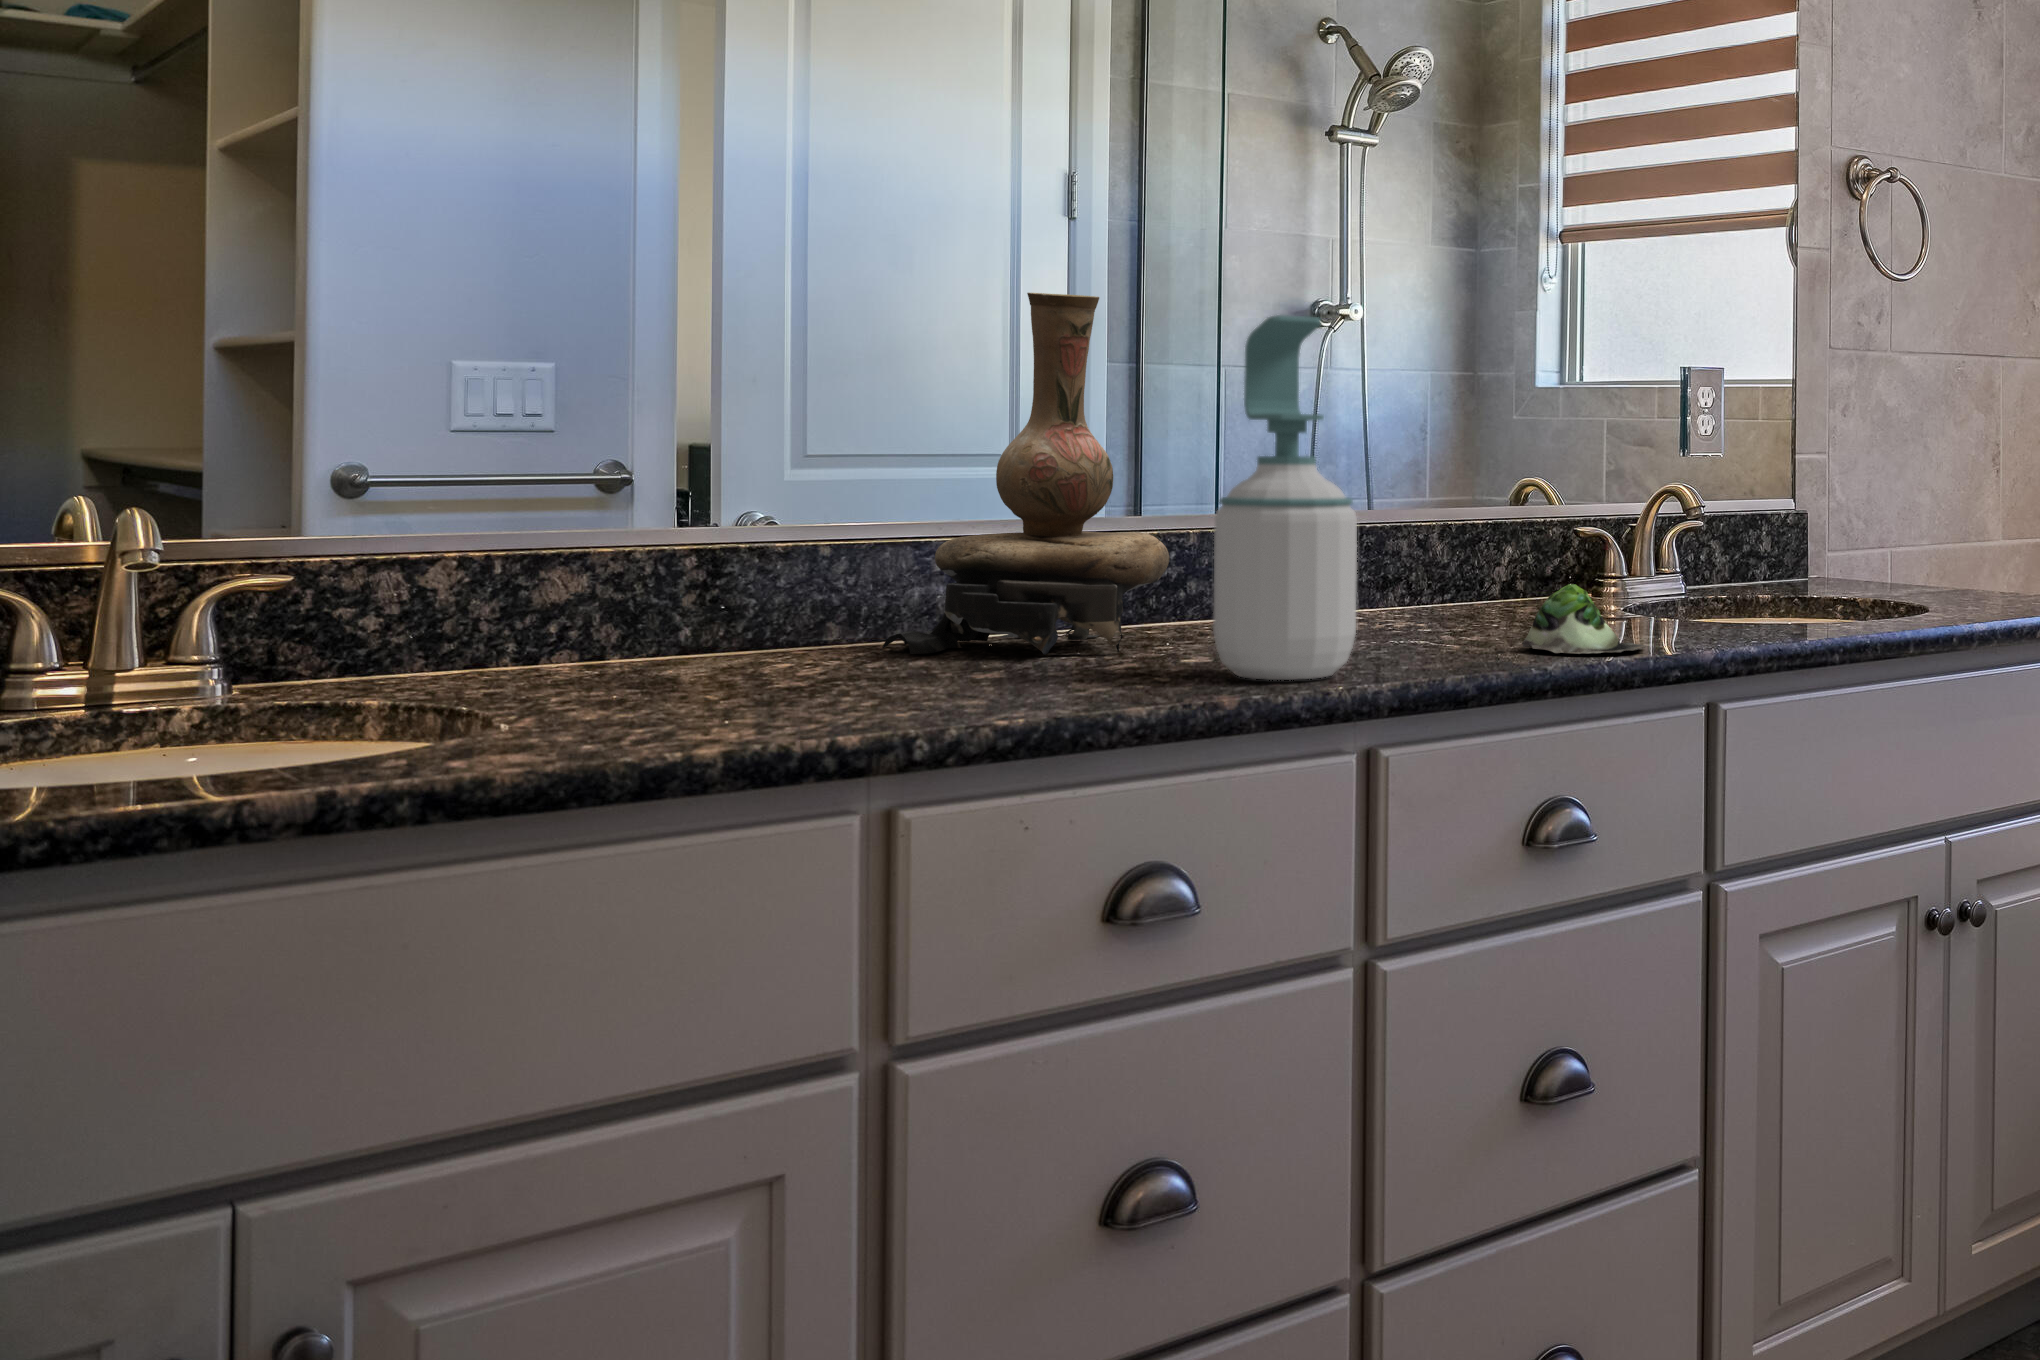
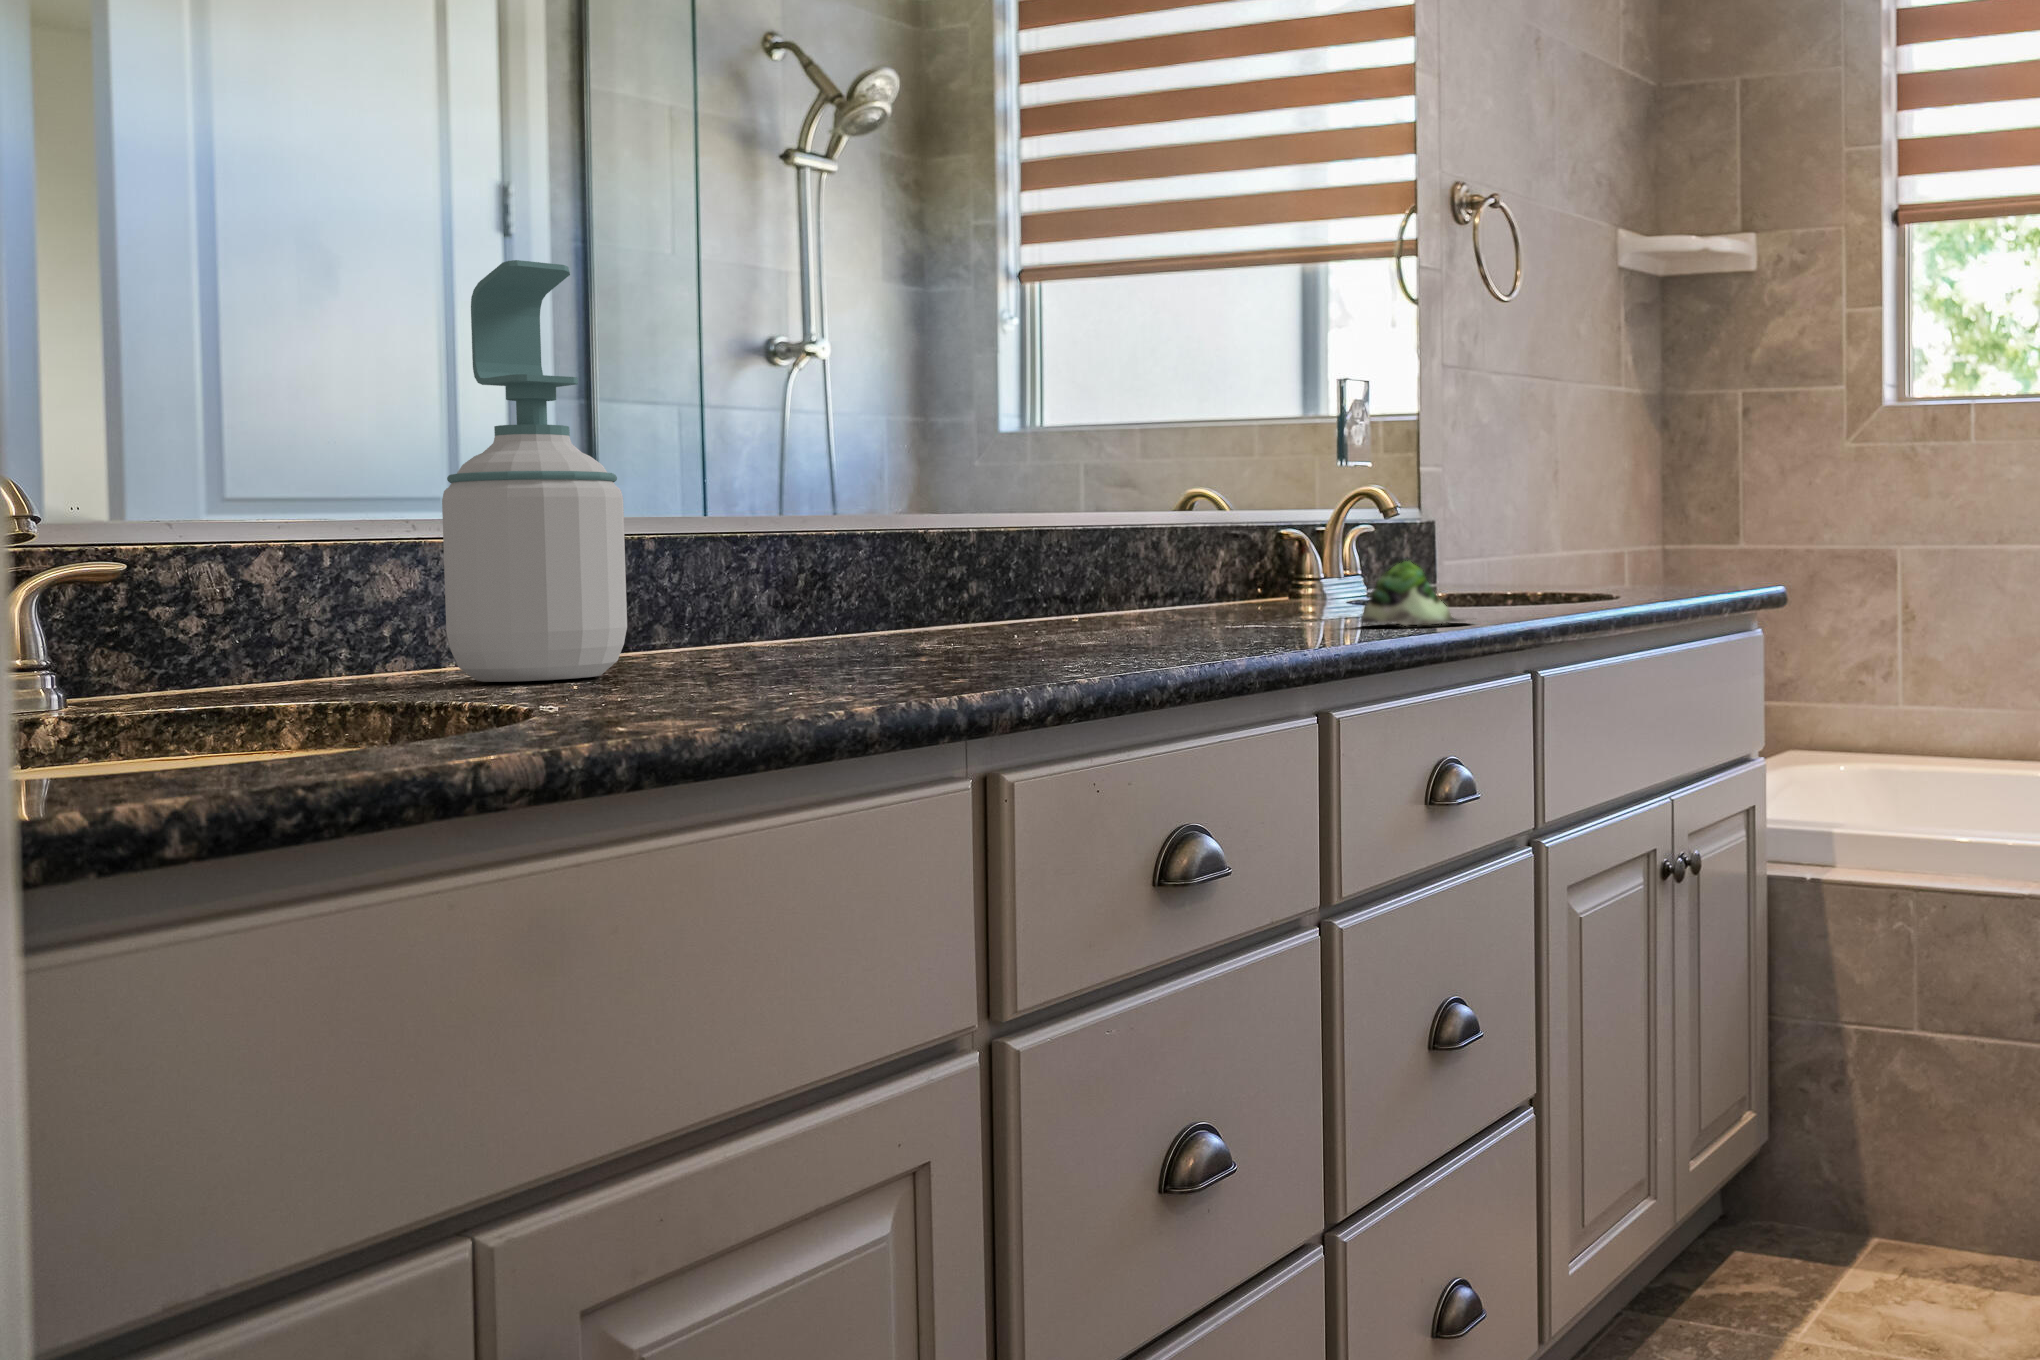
vase: present [882,293,1169,655] -> none [699,265,1006,656]
soap bottle: present [1213,315,1357,680] -> present [442,260,627,682]

